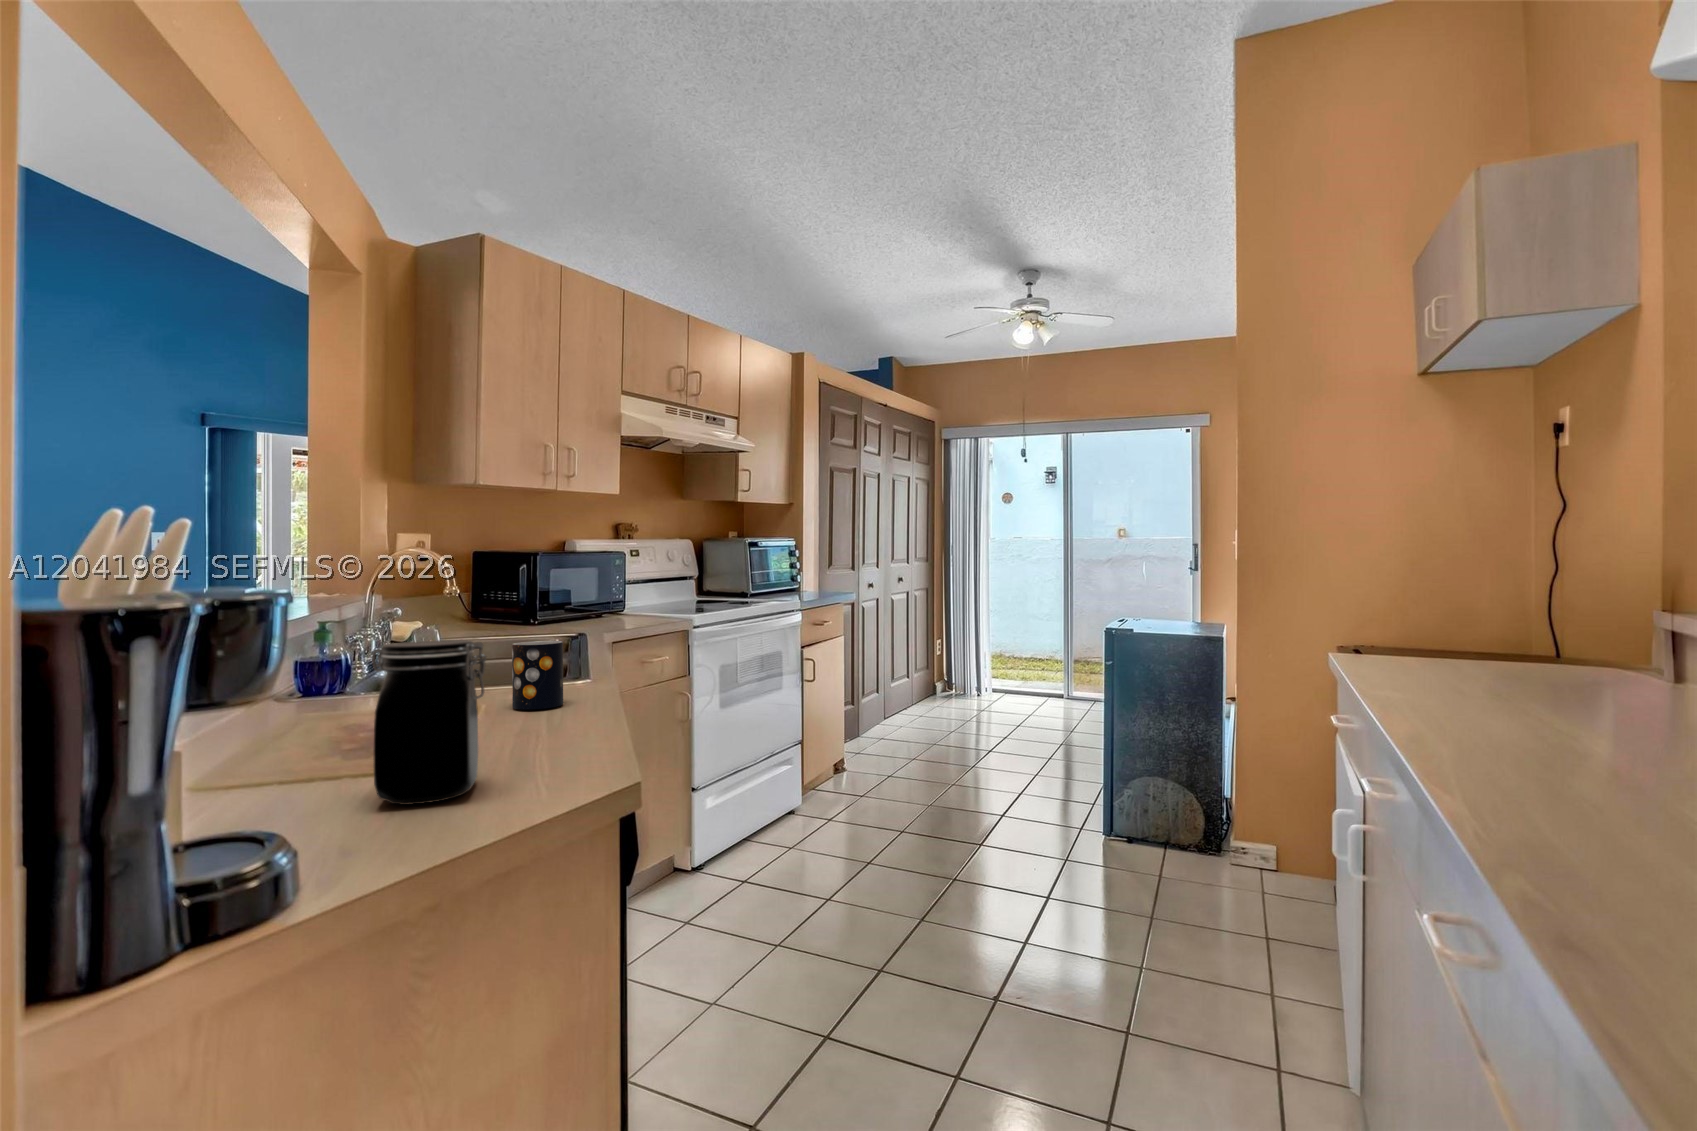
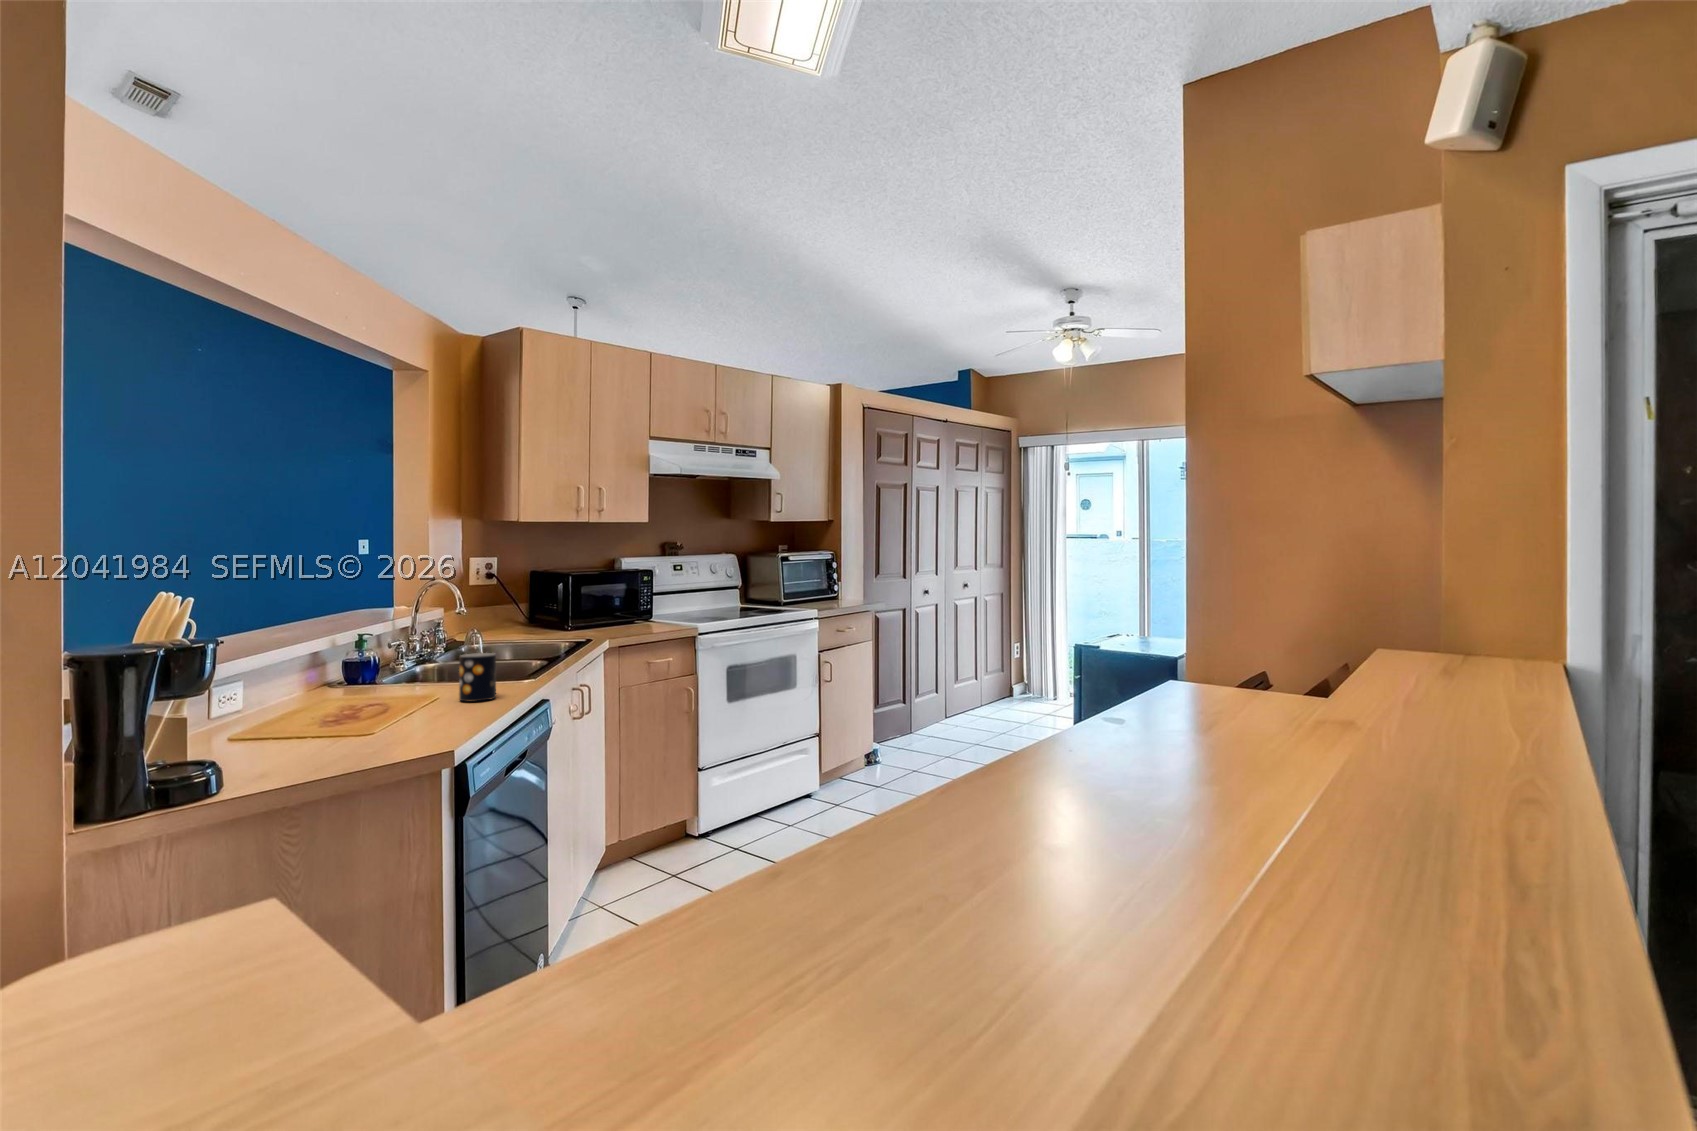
jar: present [372,640,486,805] -> none [286,661,362,759]

